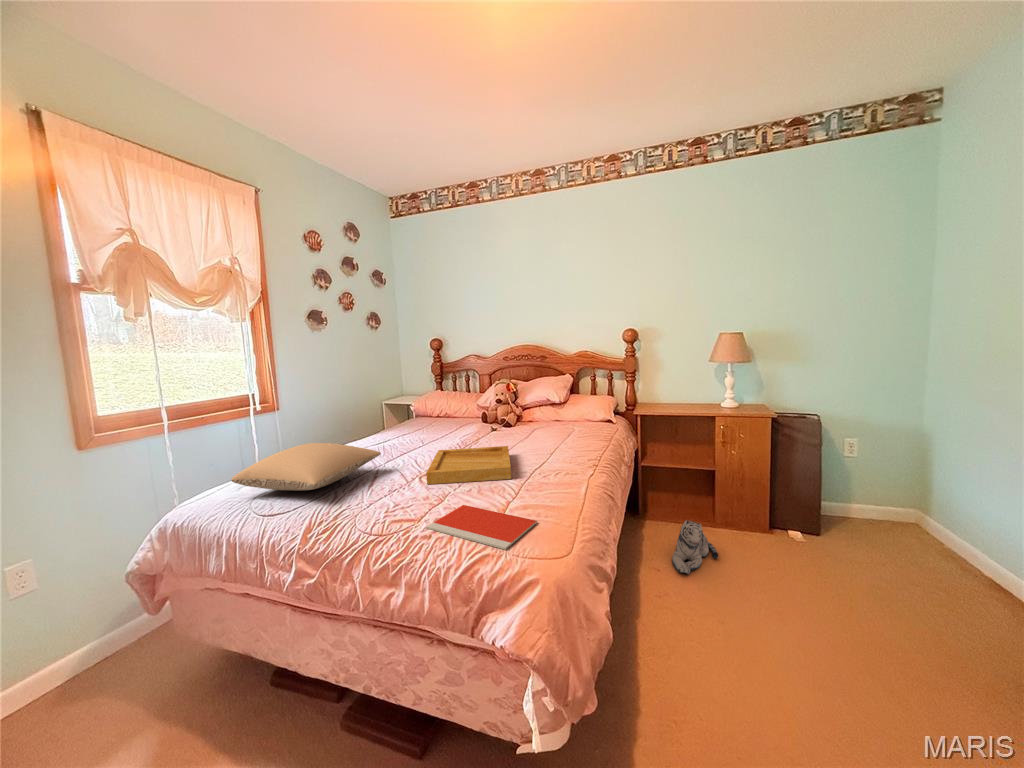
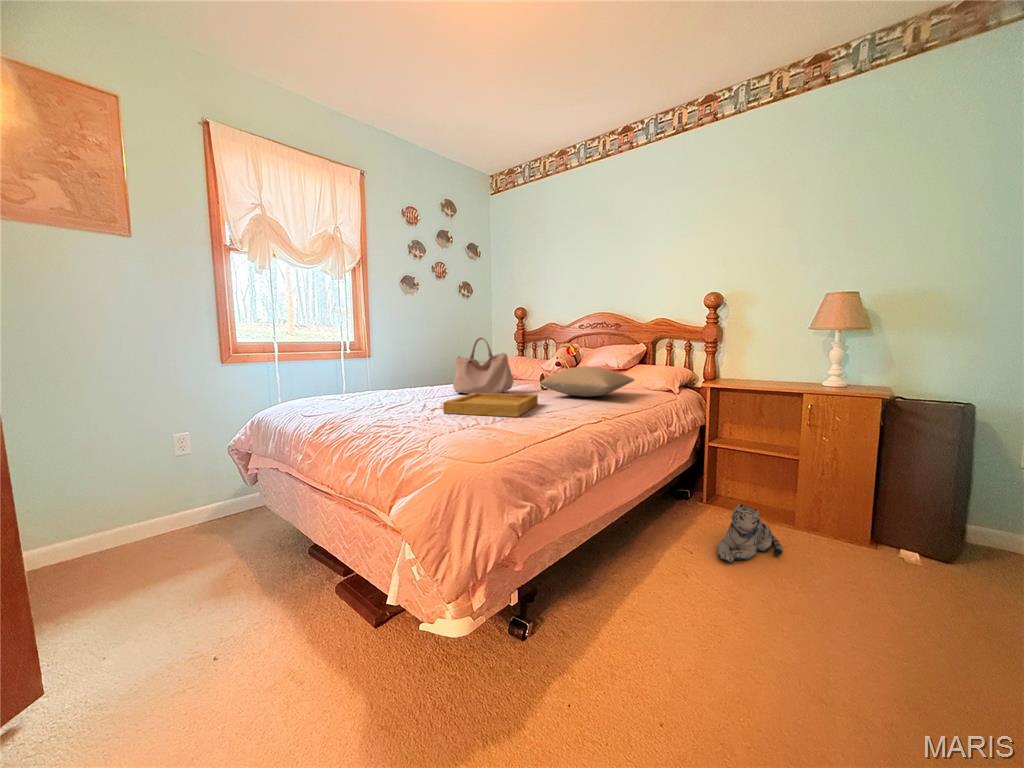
handbag: none [399,385,465,448] -> present [453,337,513,394]
pillow: present [231,443,381,490] -> present [540,366,634,397]
notebook: present [427,505,537,550] -> none [407,426,501,453]

